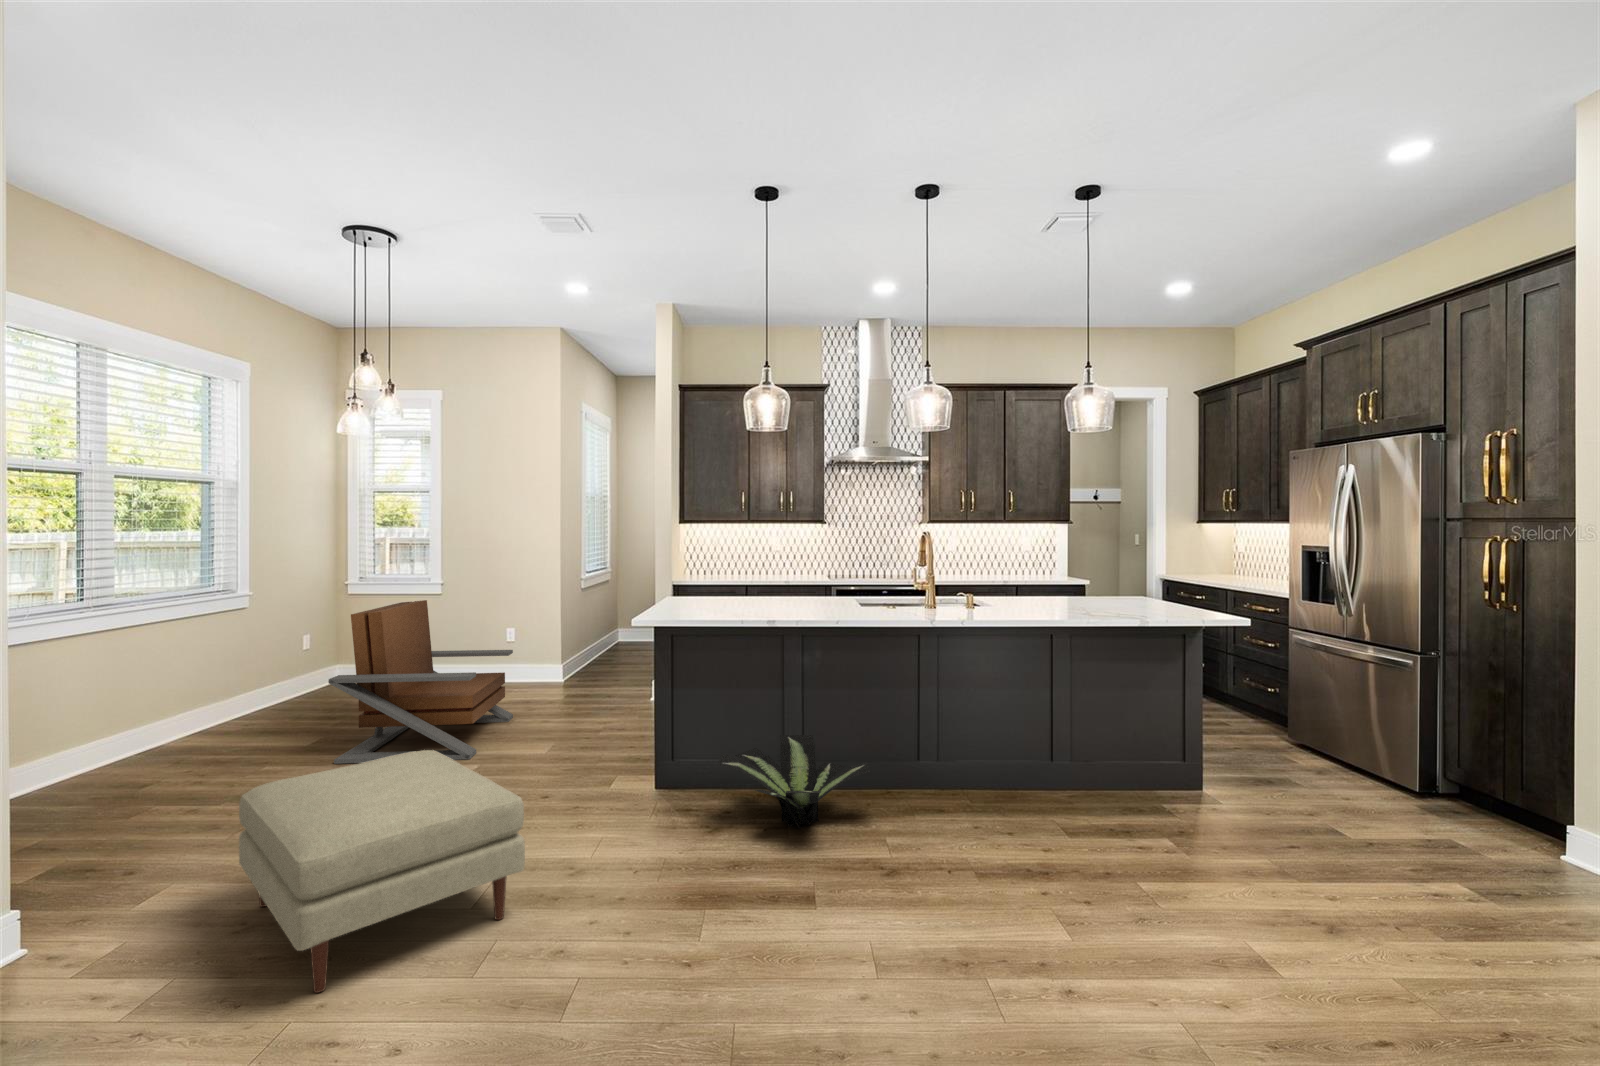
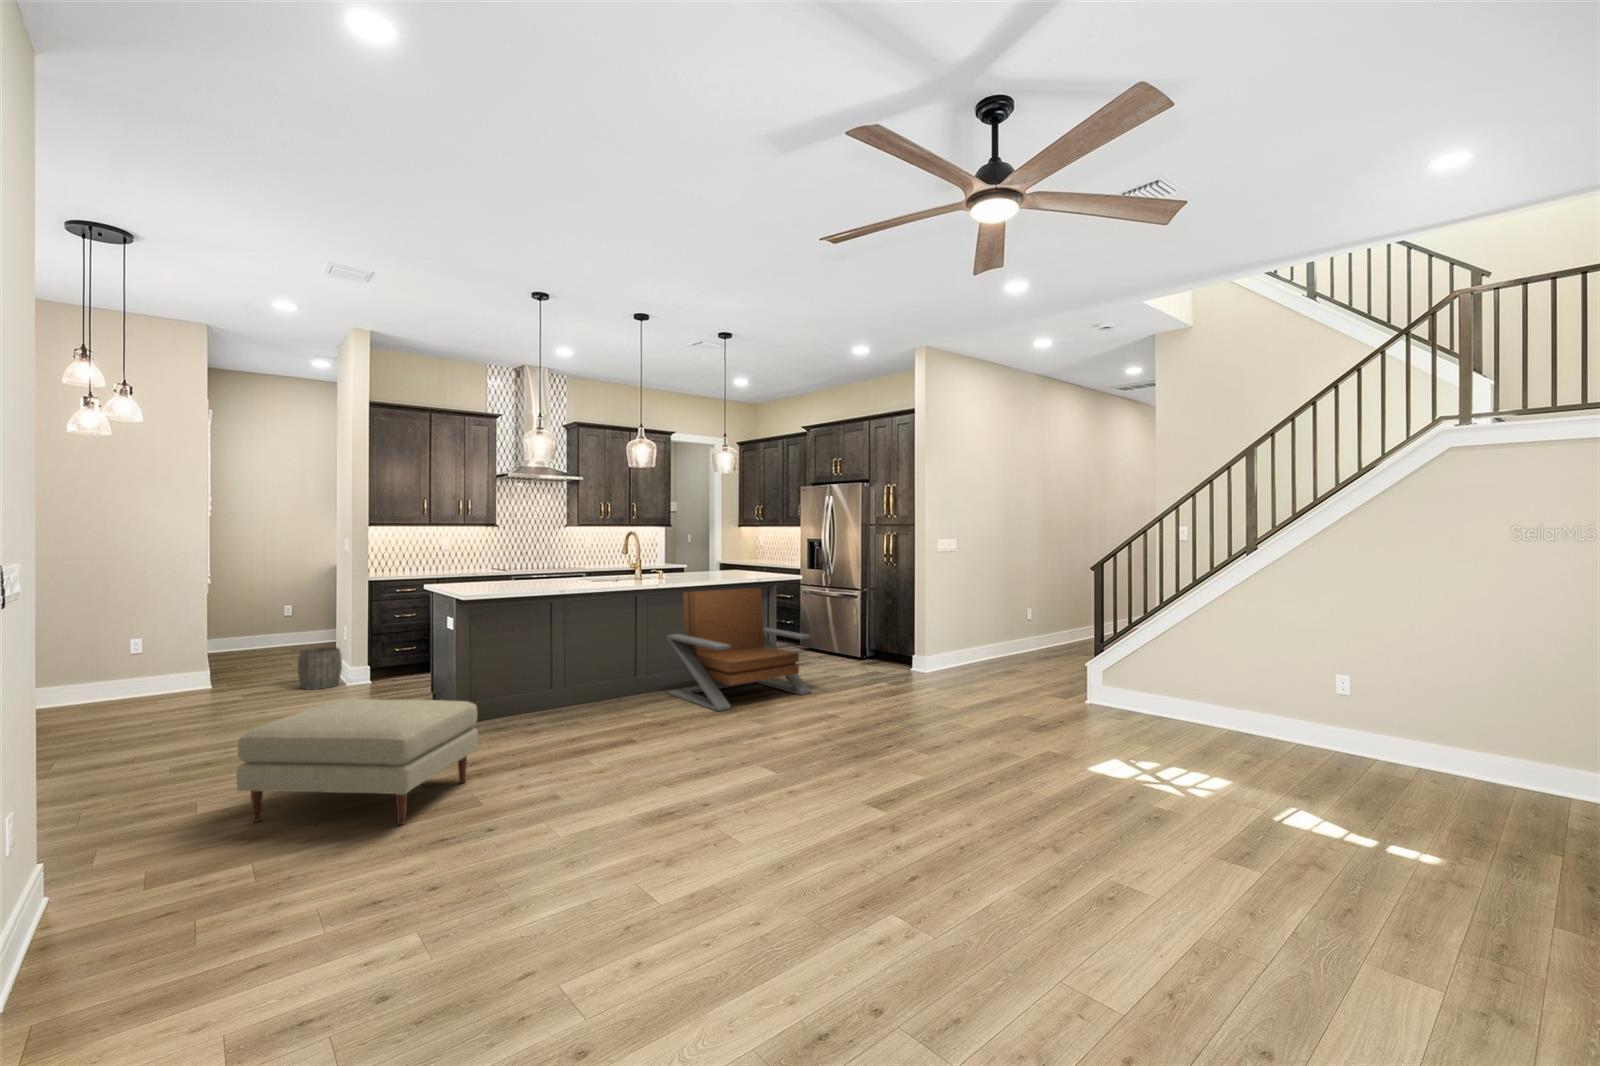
lounge chair: present [328,600,513,764] -> present [667,588,811,711]
woven basket: none [610,654,651,701] -> present [298,647,342,690]
potted plant: present [718,735,870,829] -> none [531,668,630,721]

